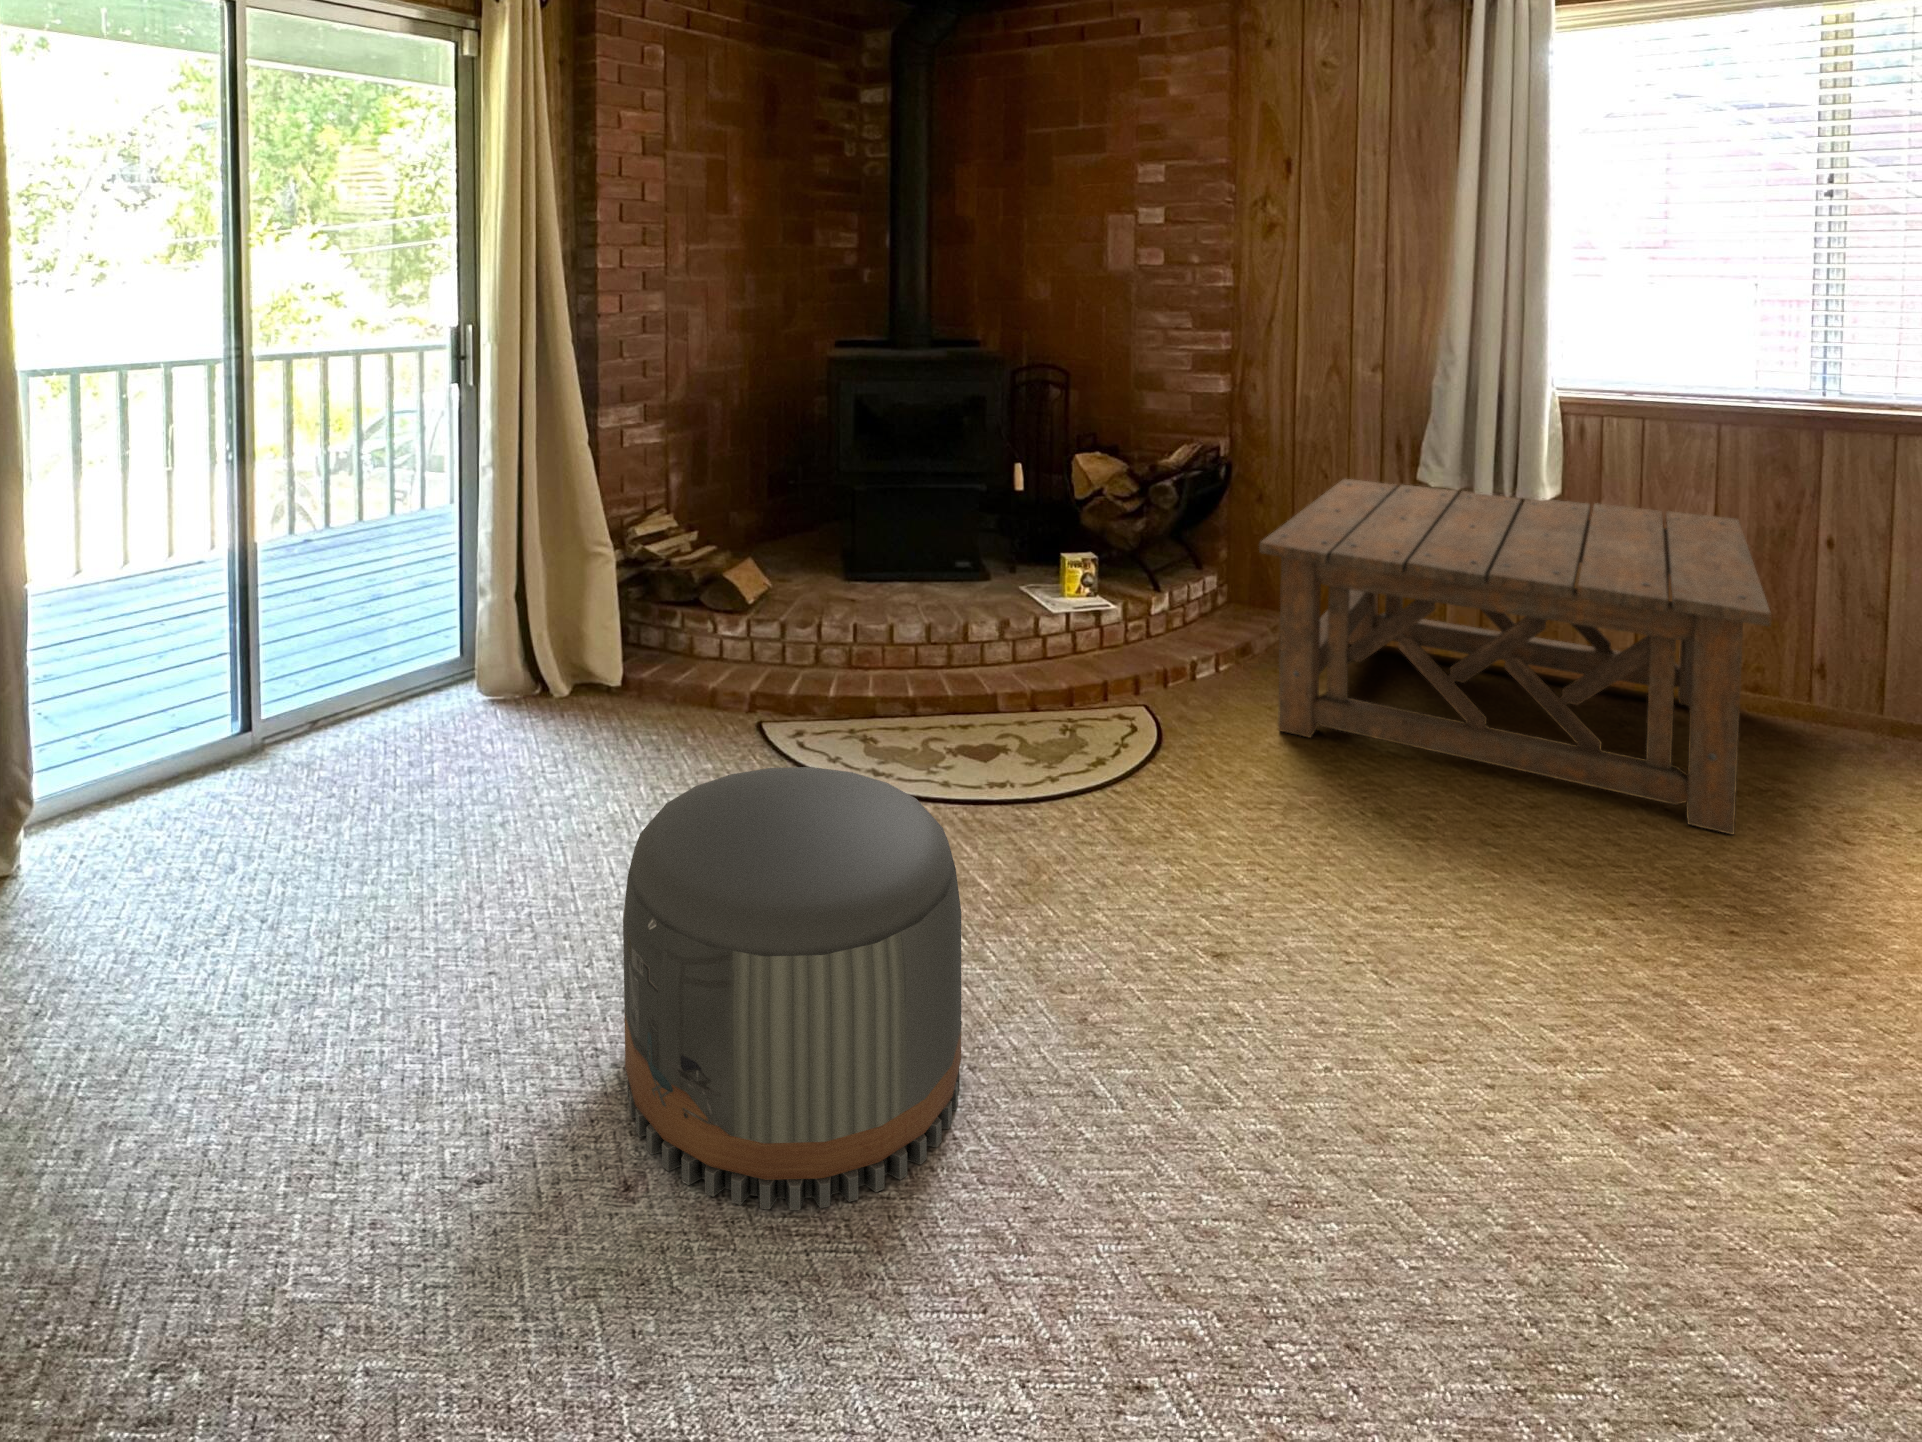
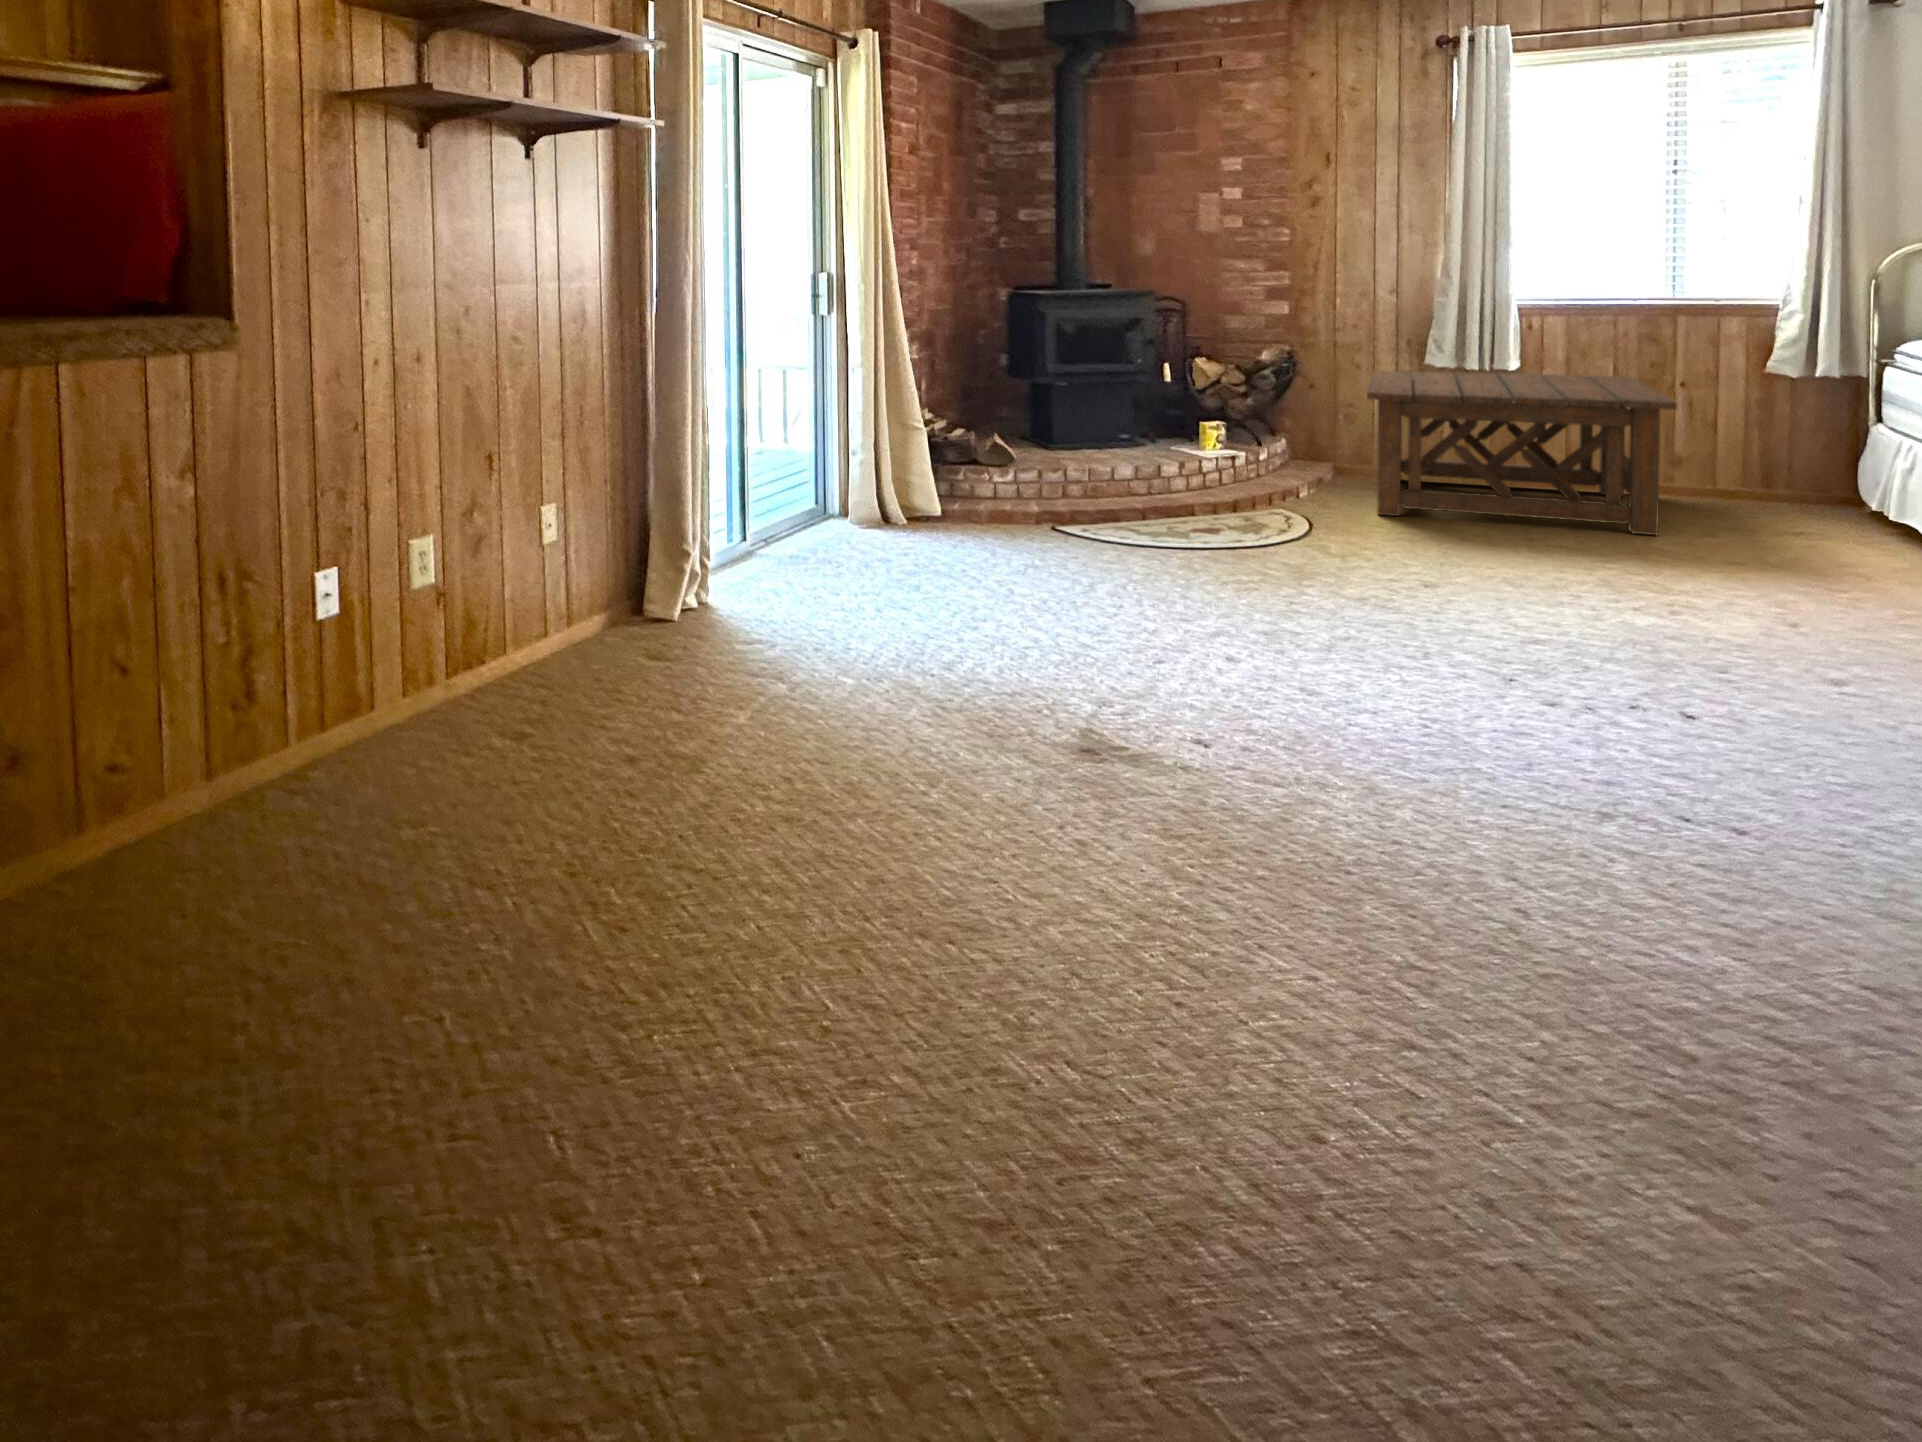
pouf: present [623,767,961,1210] -> none [1160,479,1350,653]

